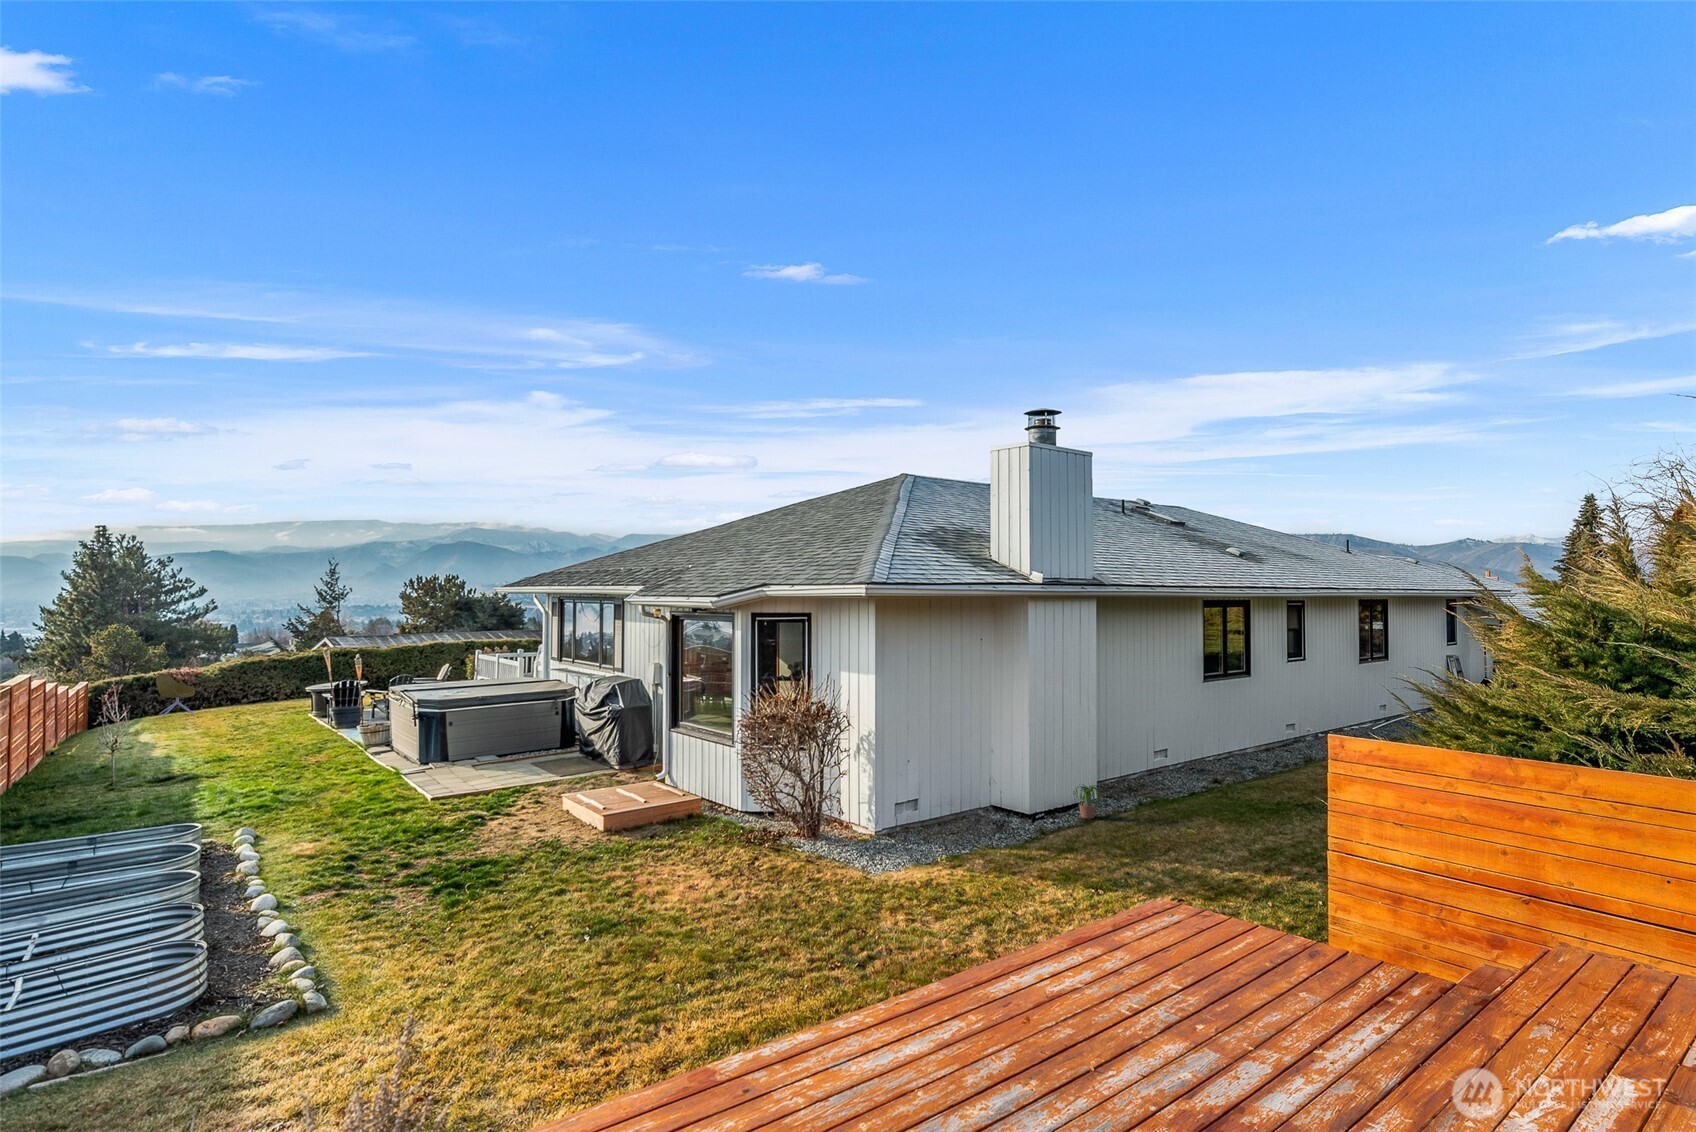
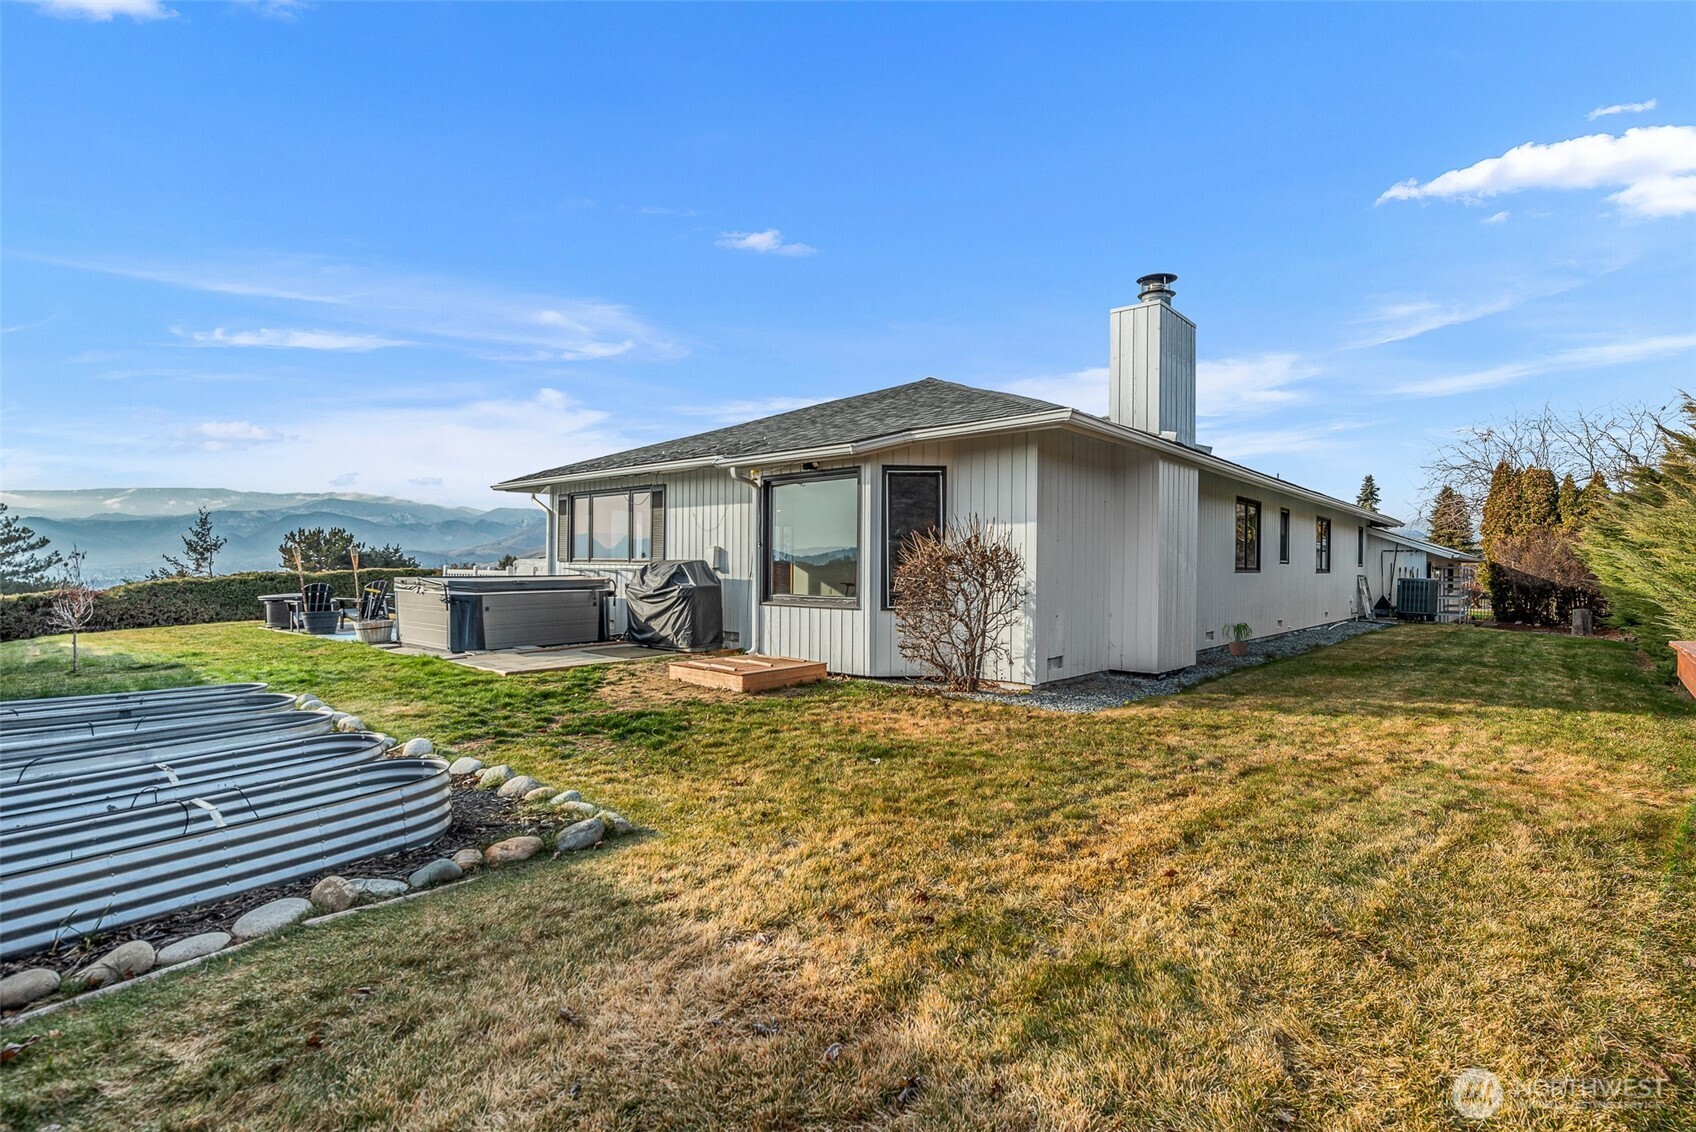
chair: present [156,675,195,717] -> none [47,601,99,649]

